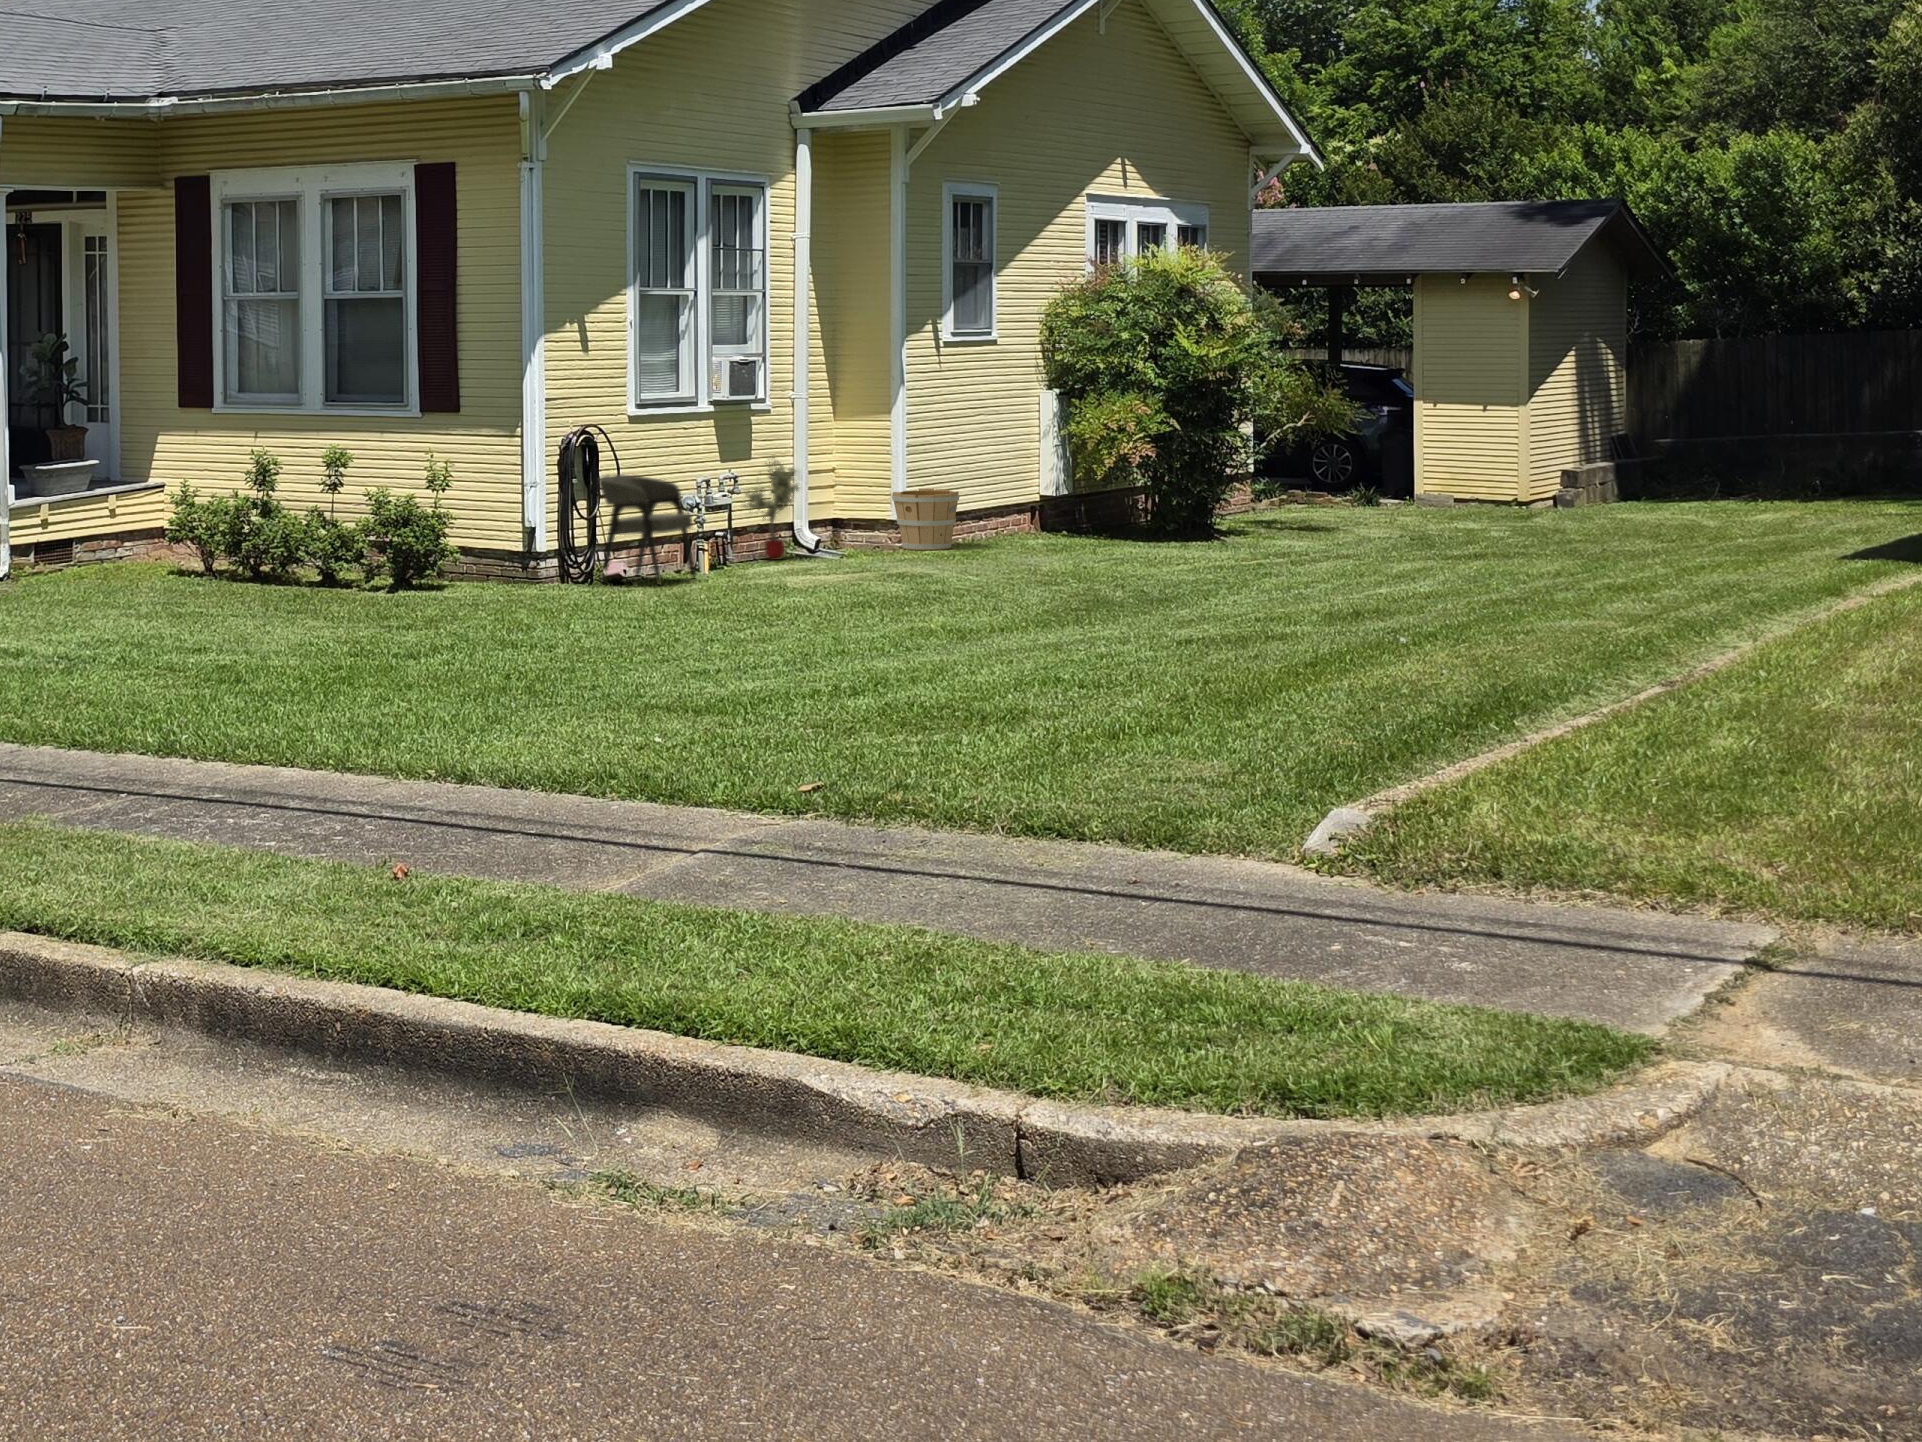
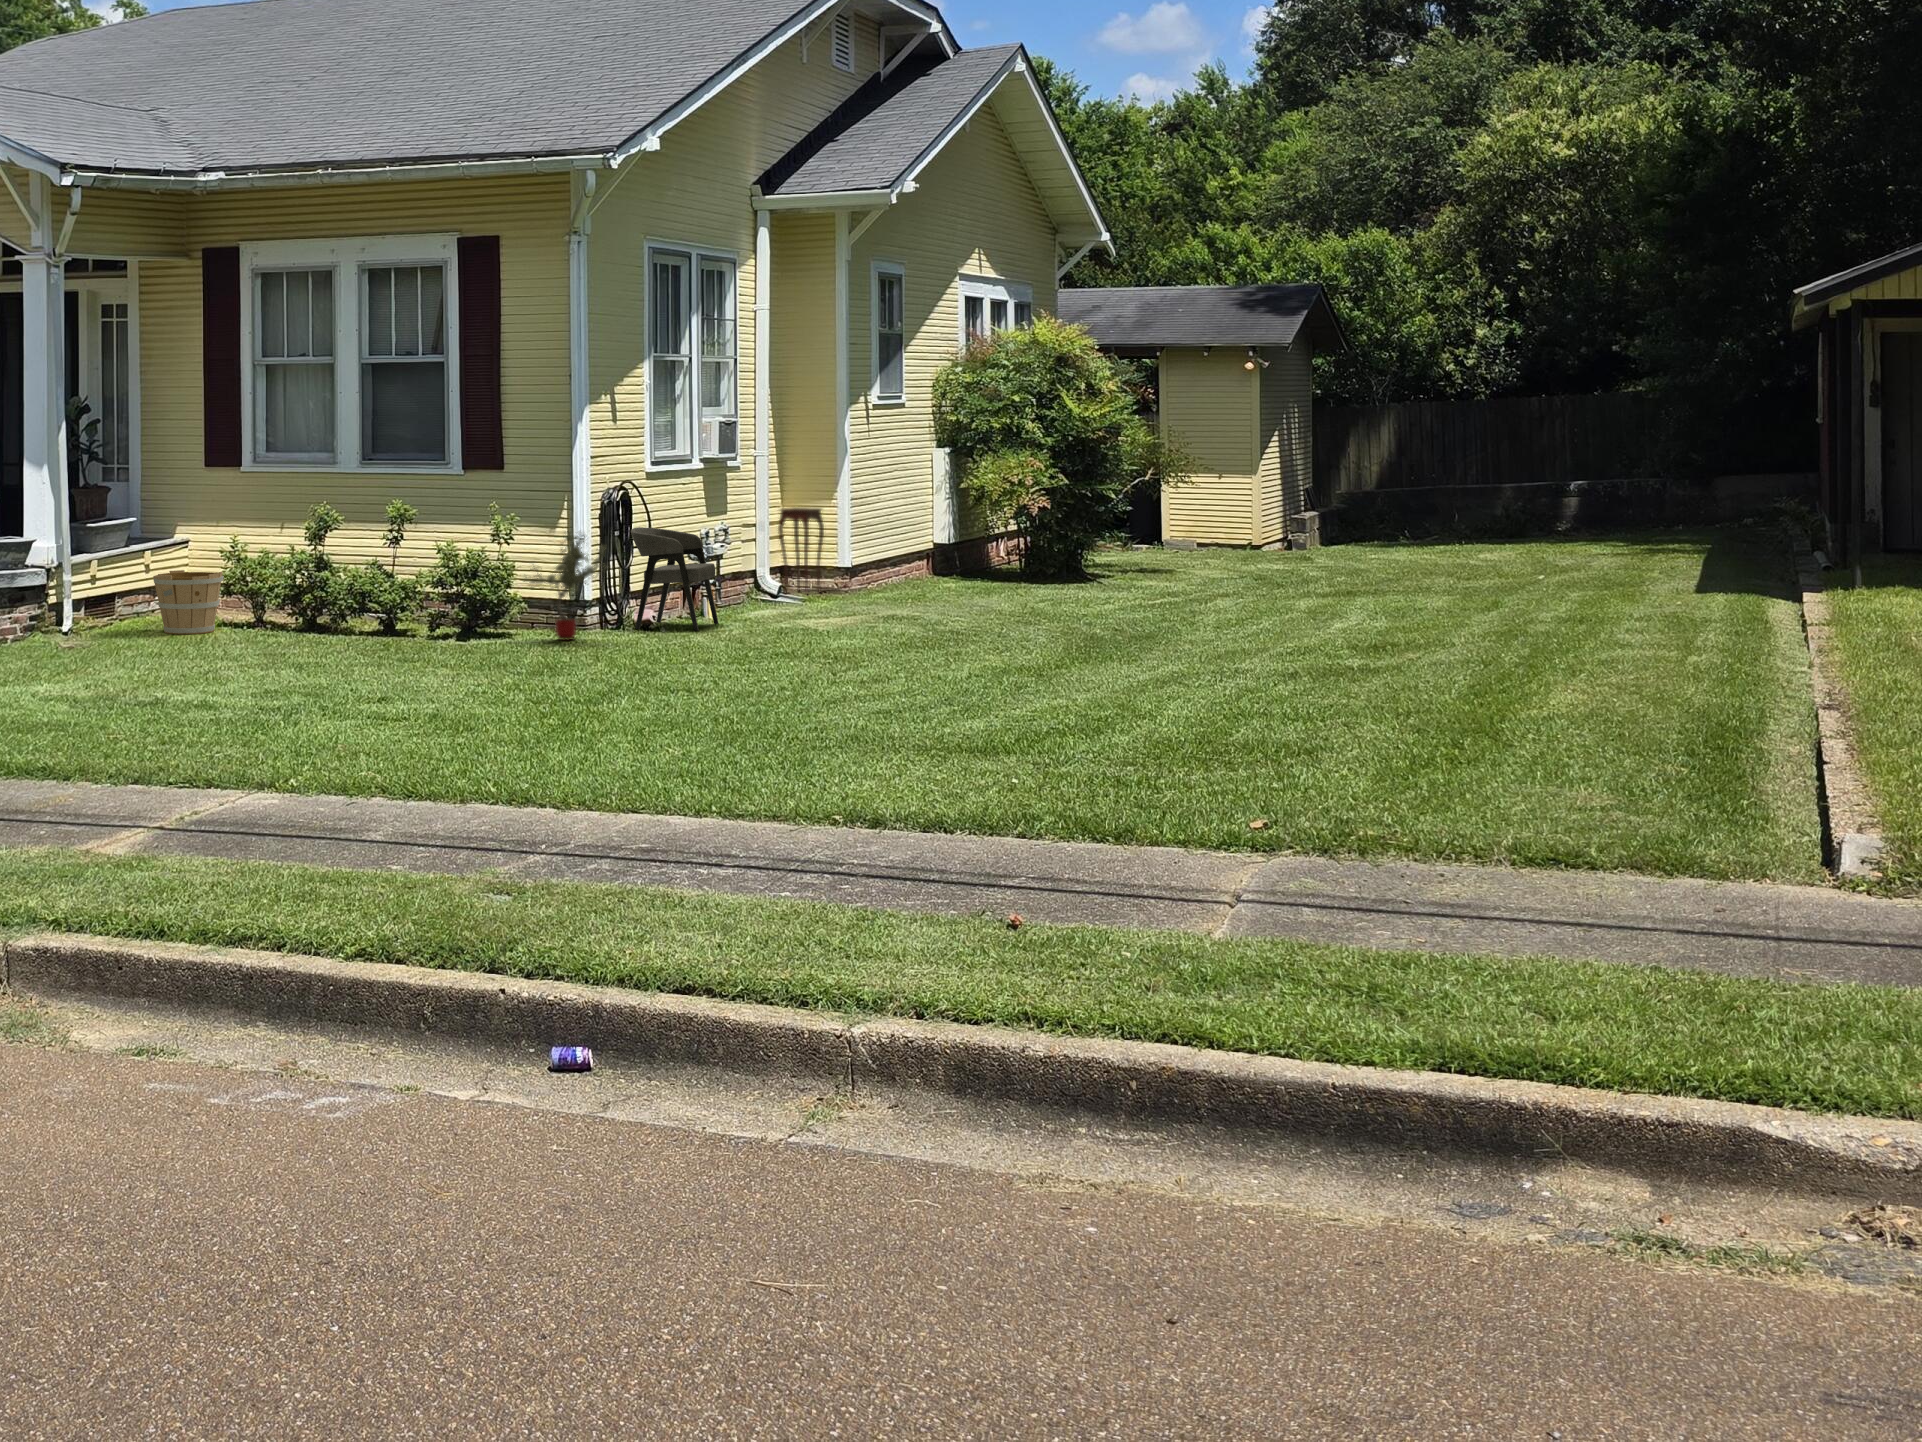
side table: none [819,453,871,549] -> present [778,507,824,594]
potted tree: present [744,457,799,560] -> present [523,531,606,640]
wooden bucket: present [892,489,960,550] -> present [153,570,224,634]

